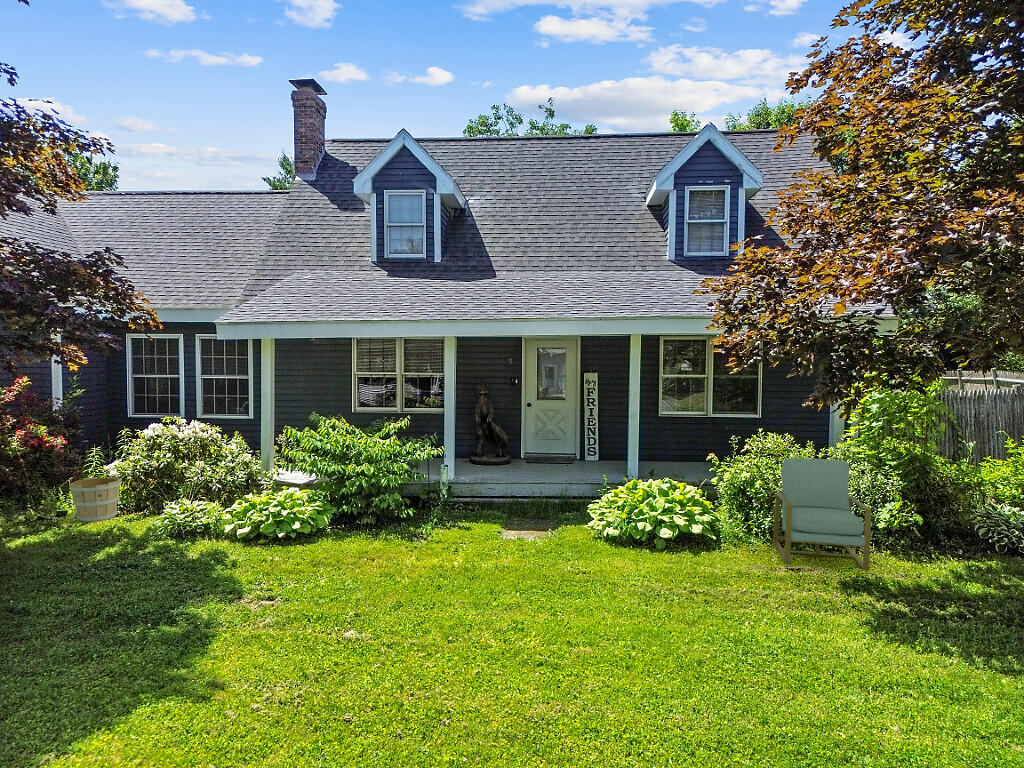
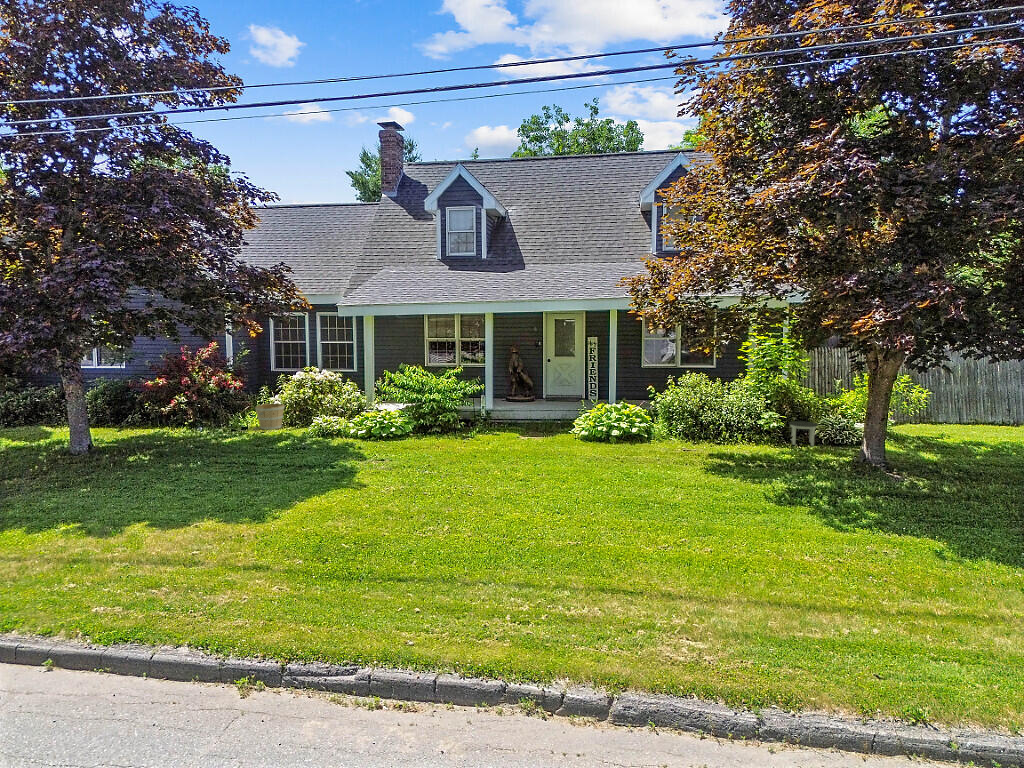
chair: present [773,458,871,570] -> none [687,388,738,454]
round table: none [920,506,969,547] -> present [789,421,818,446]

